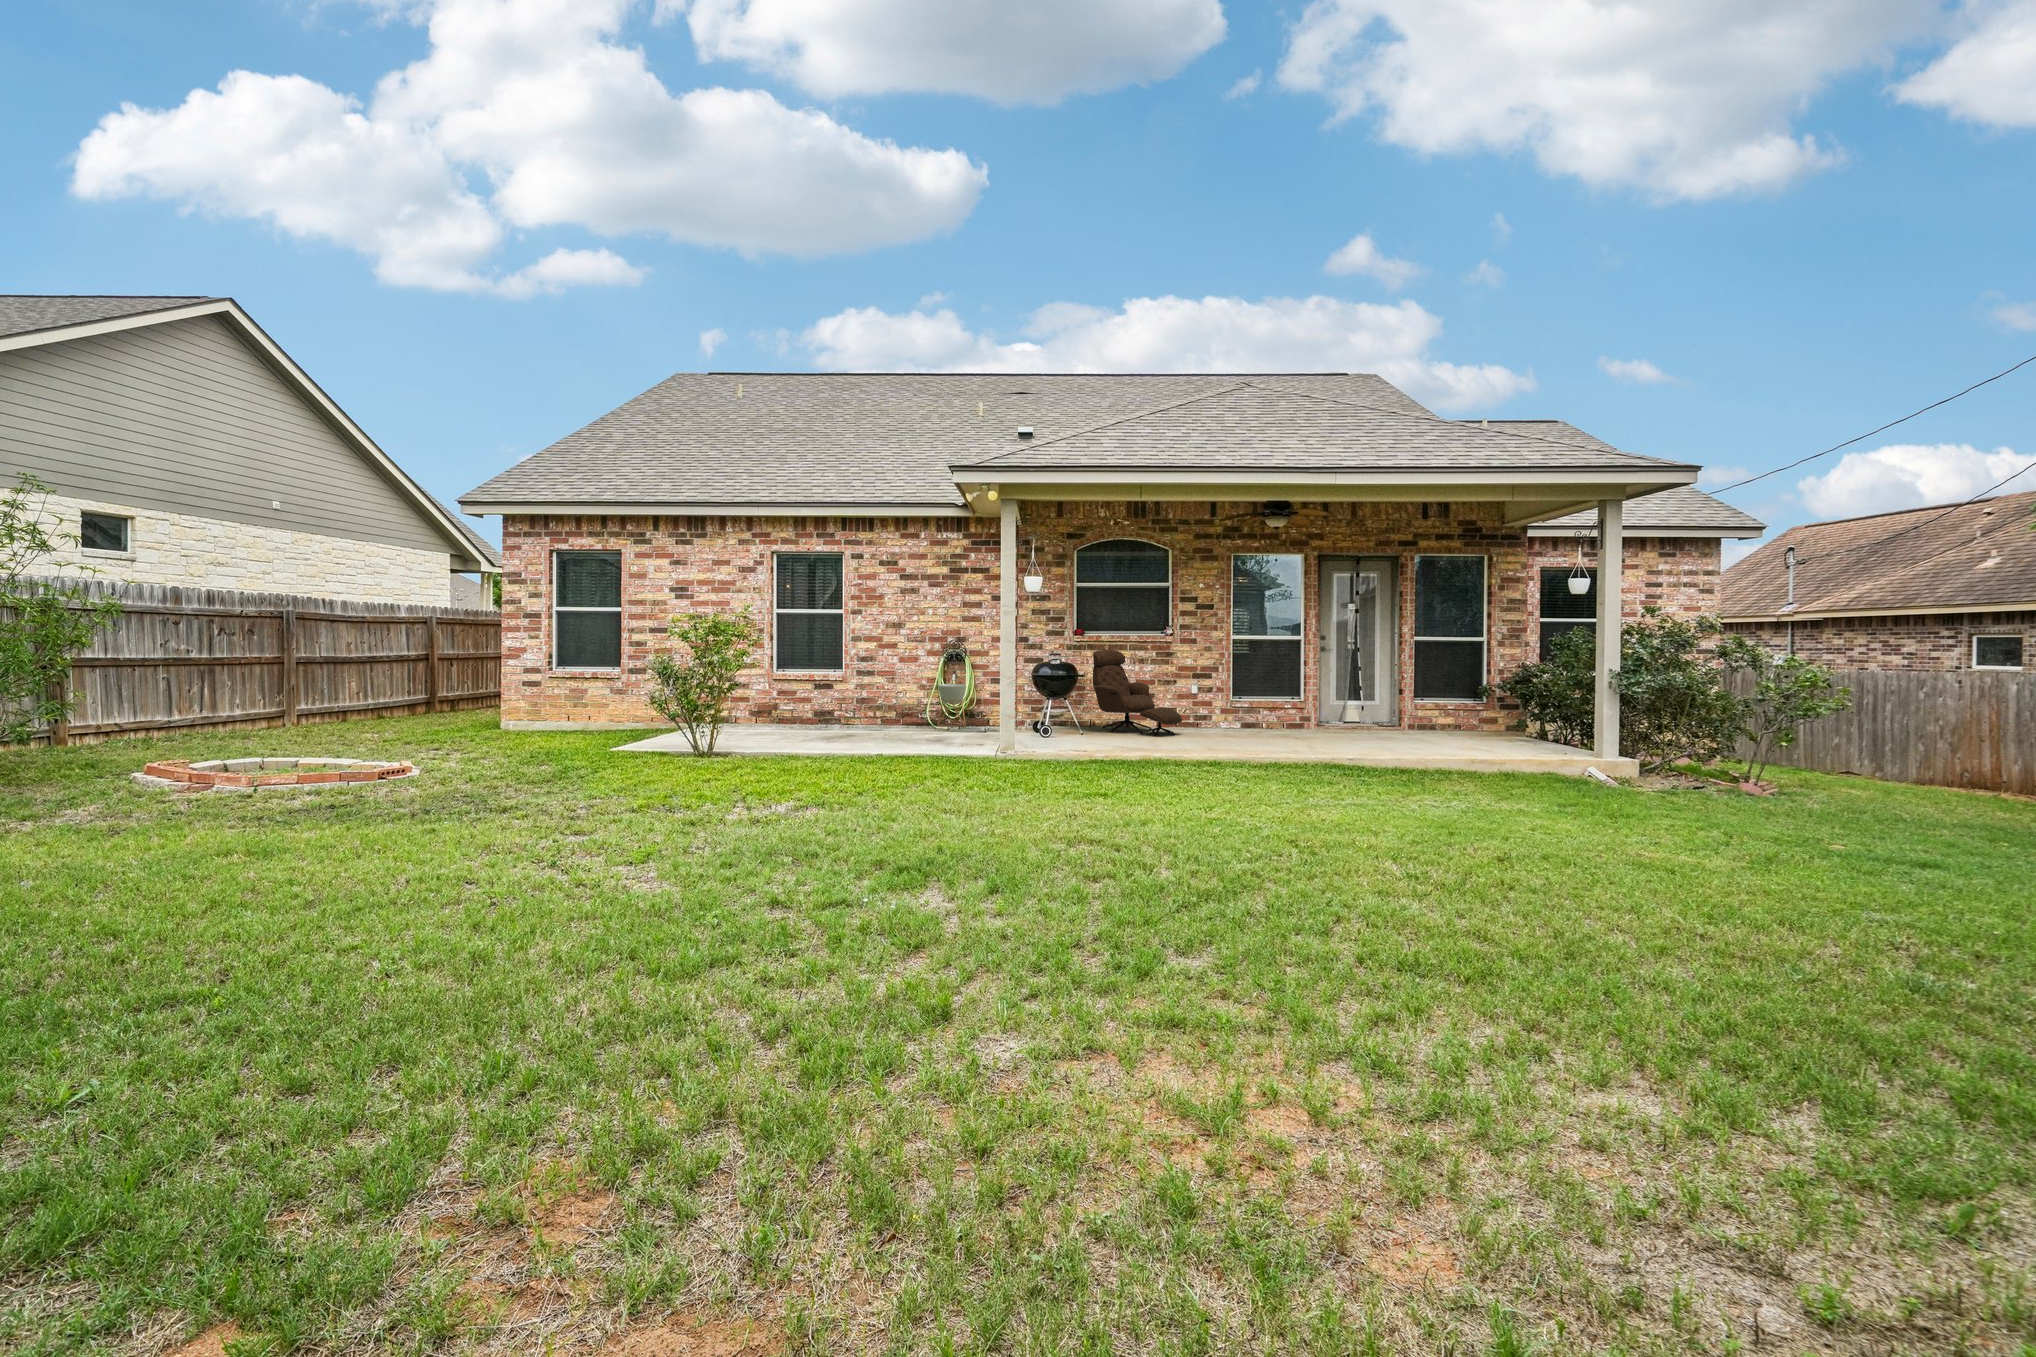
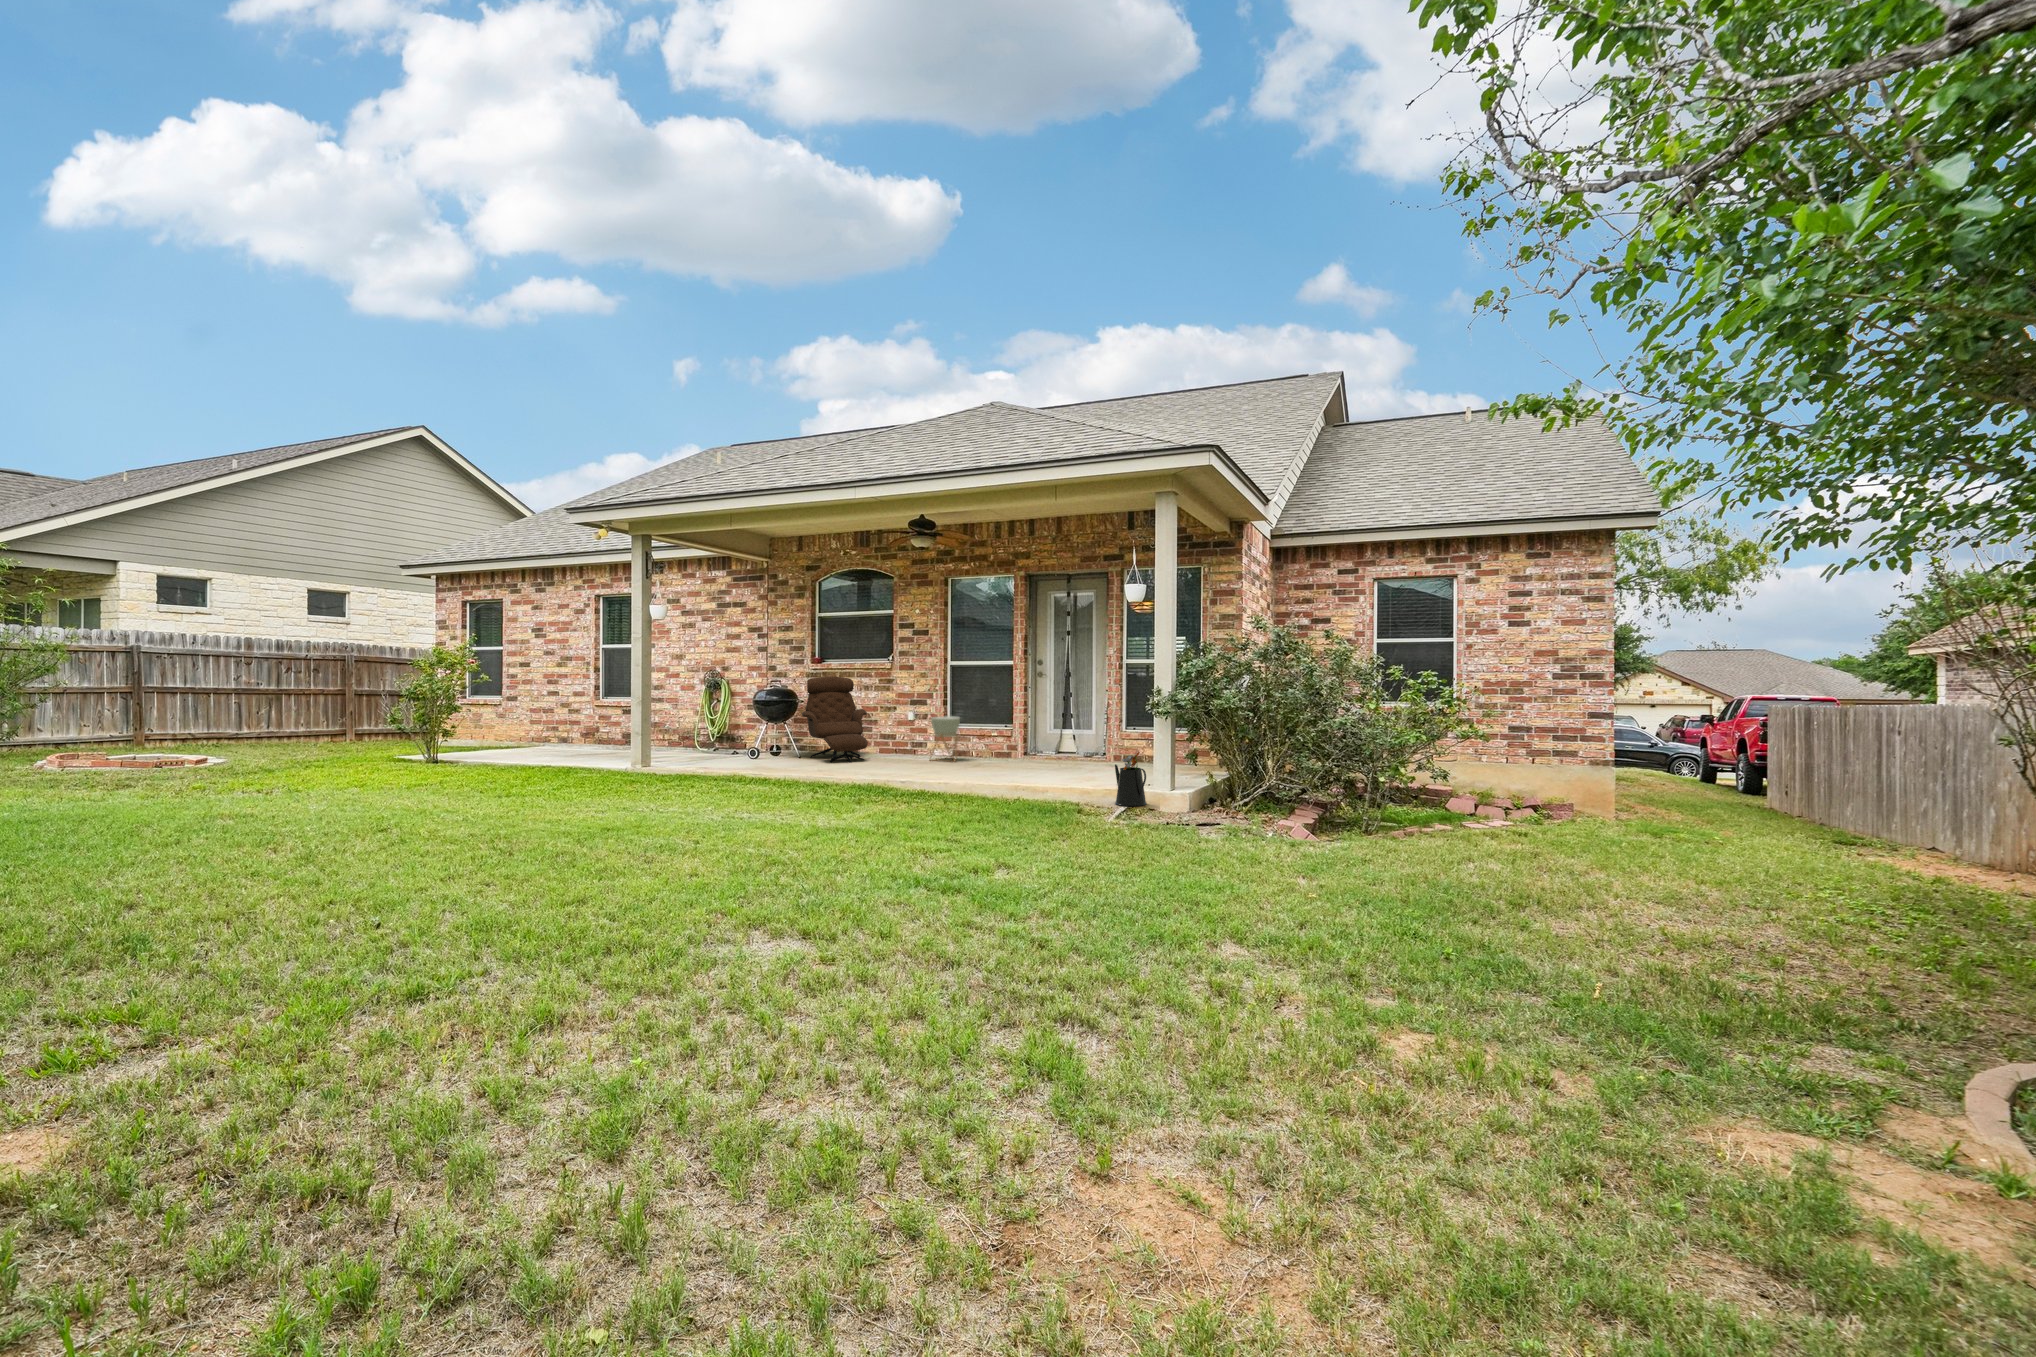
planter: present [937,684,966,727] -> present [930,716,960,762]
watering can: none [1554,718,1600,765] -> present [1115,752,1147,806]

